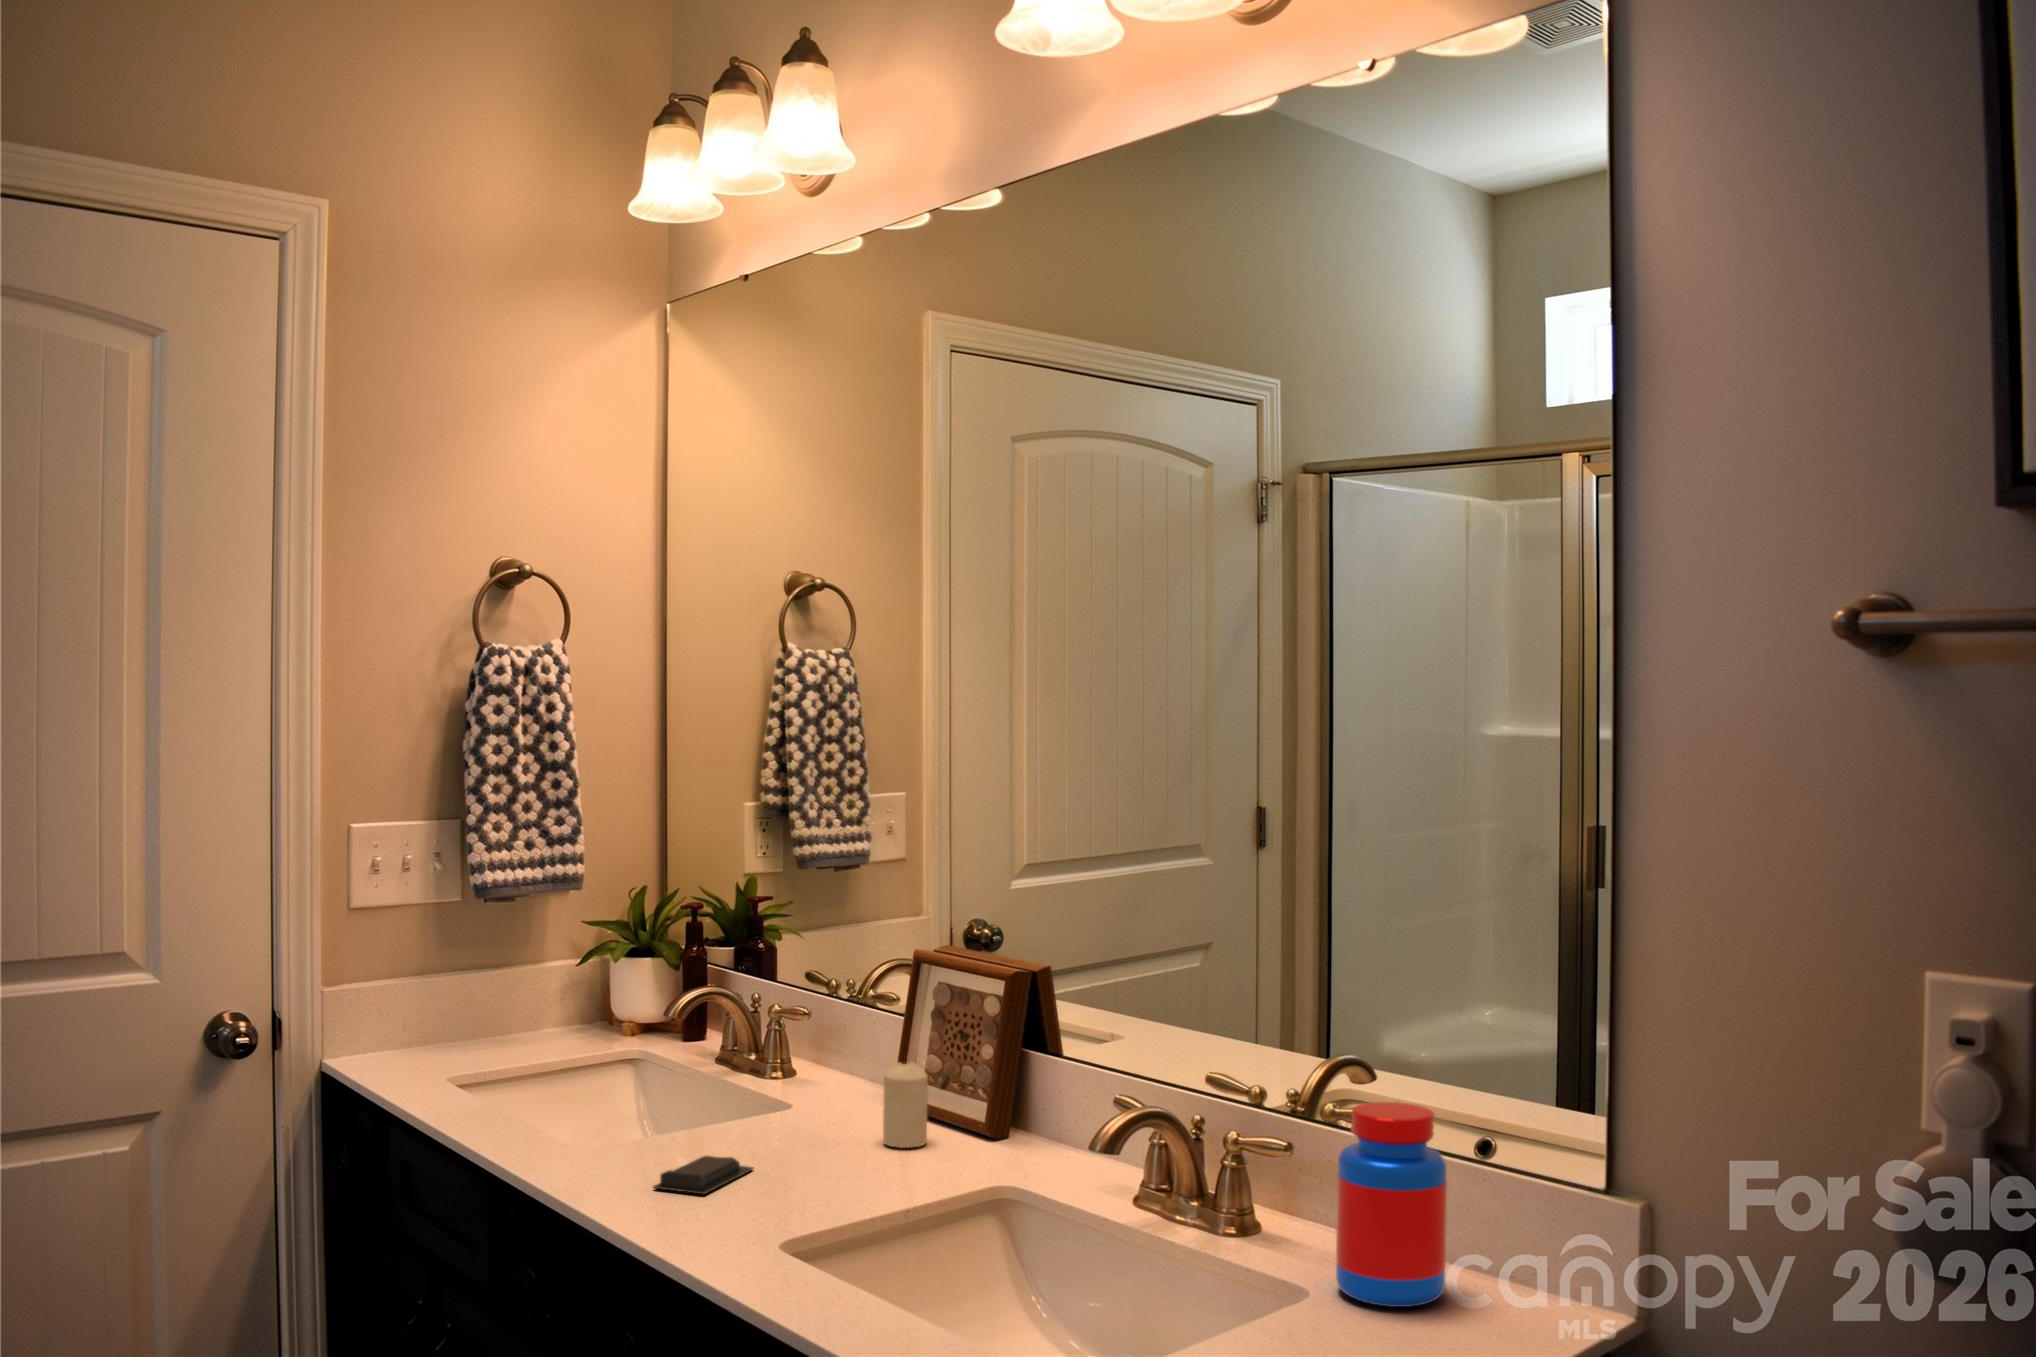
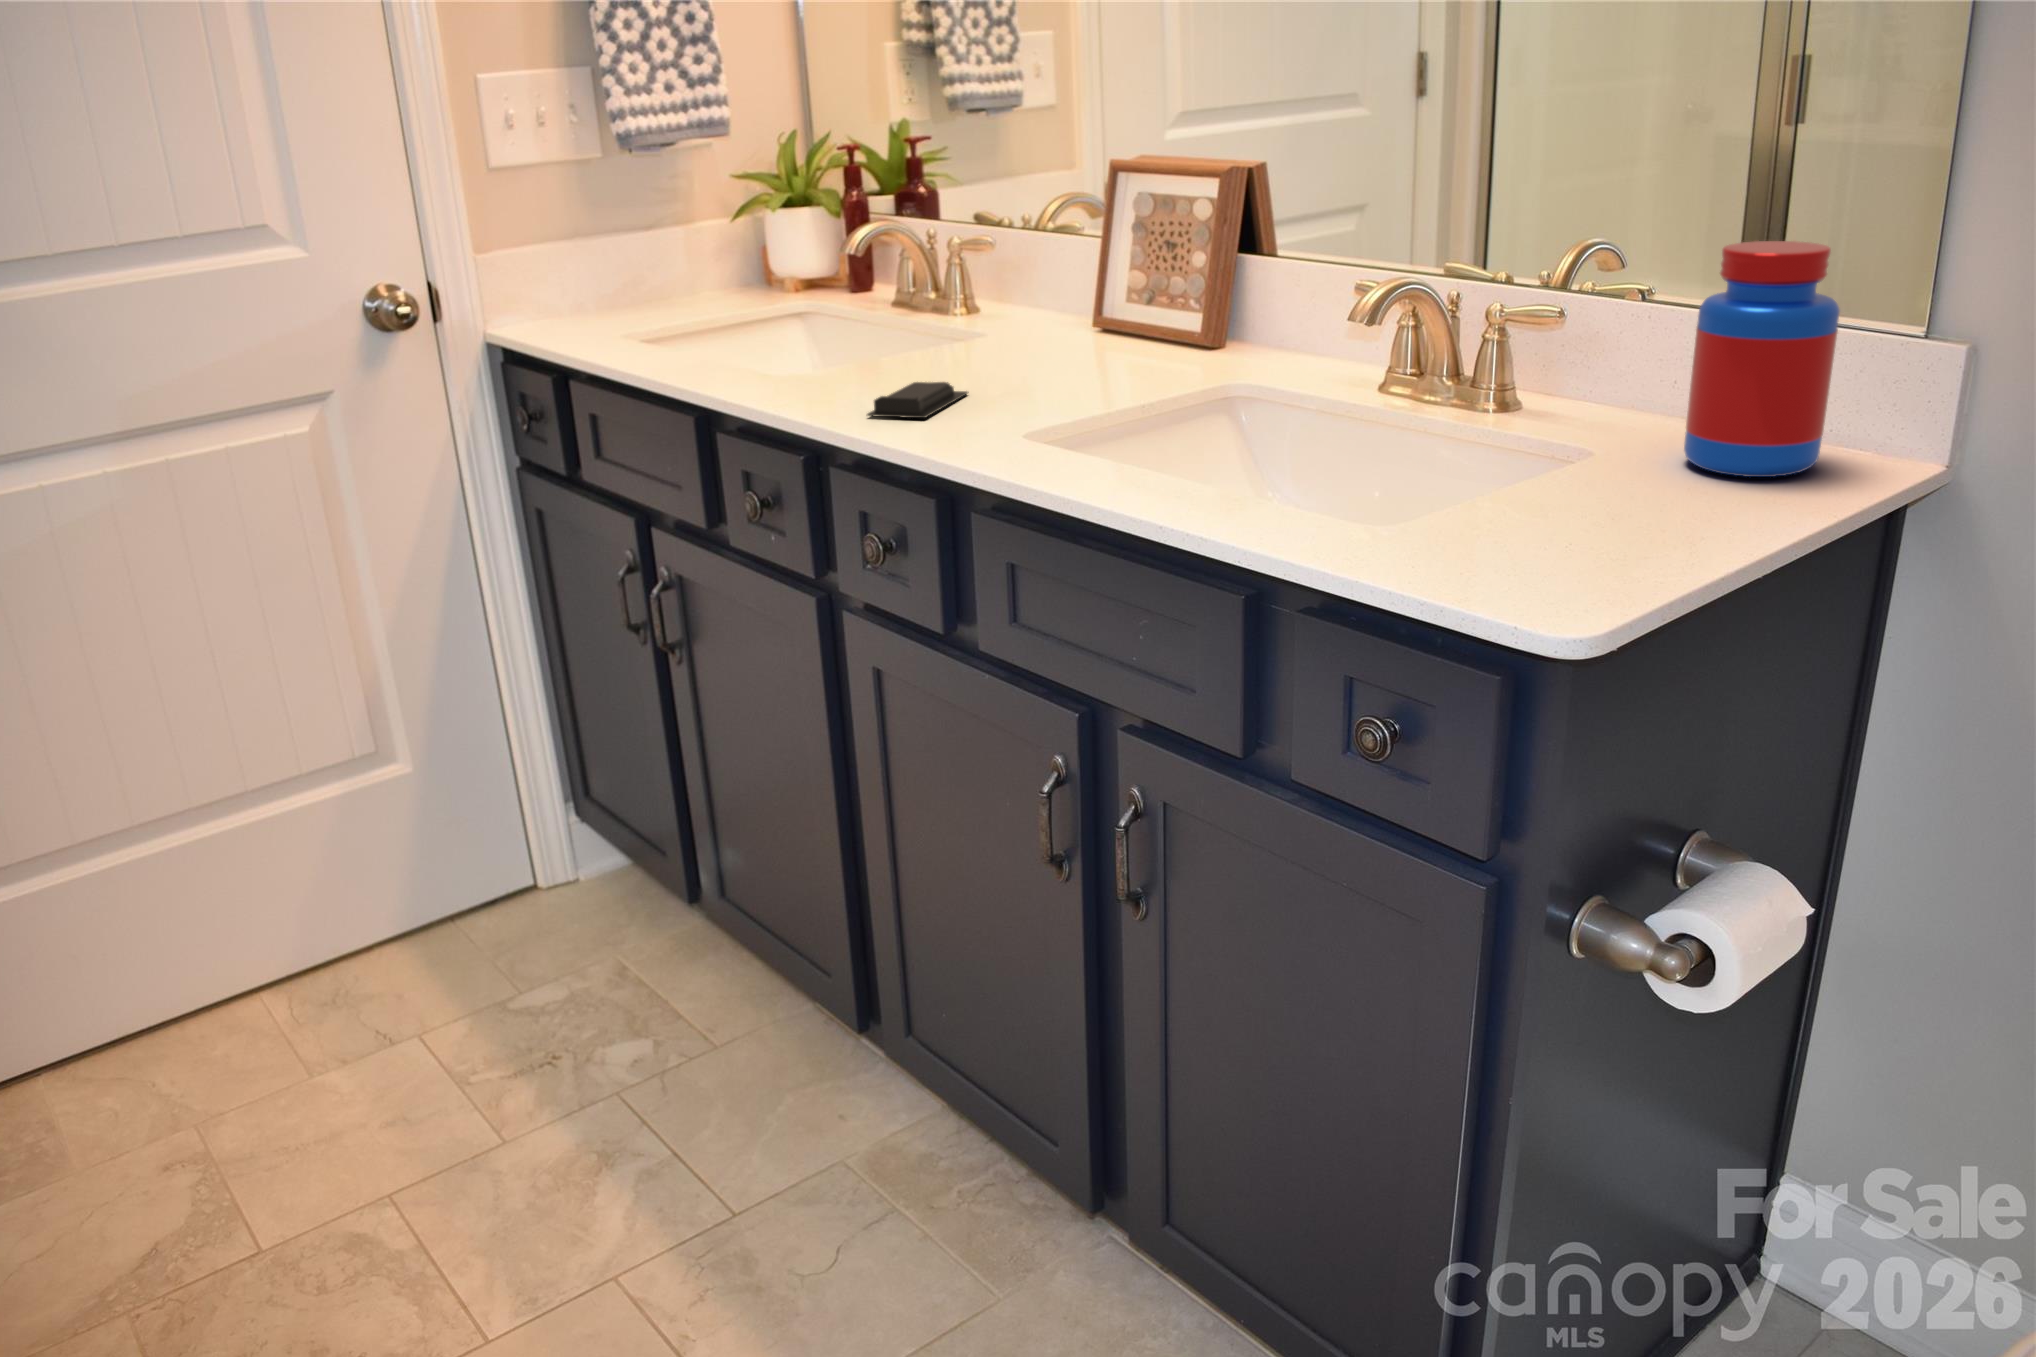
candle: present [883,1062,928,1148] -> none [1093,274,1142,366]

